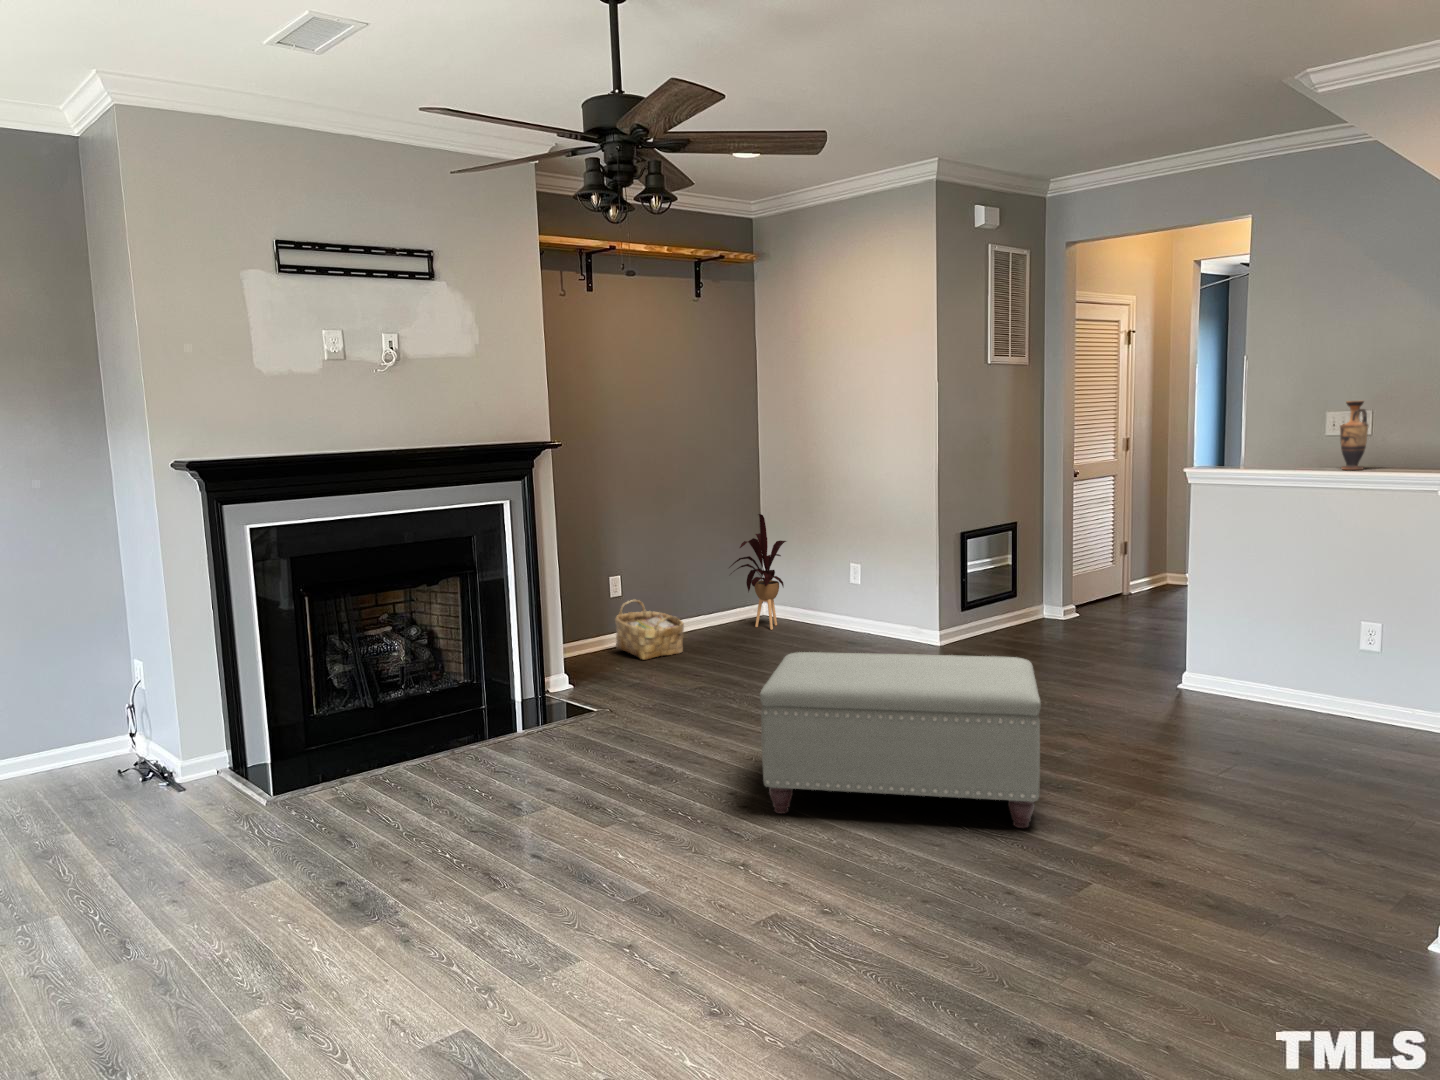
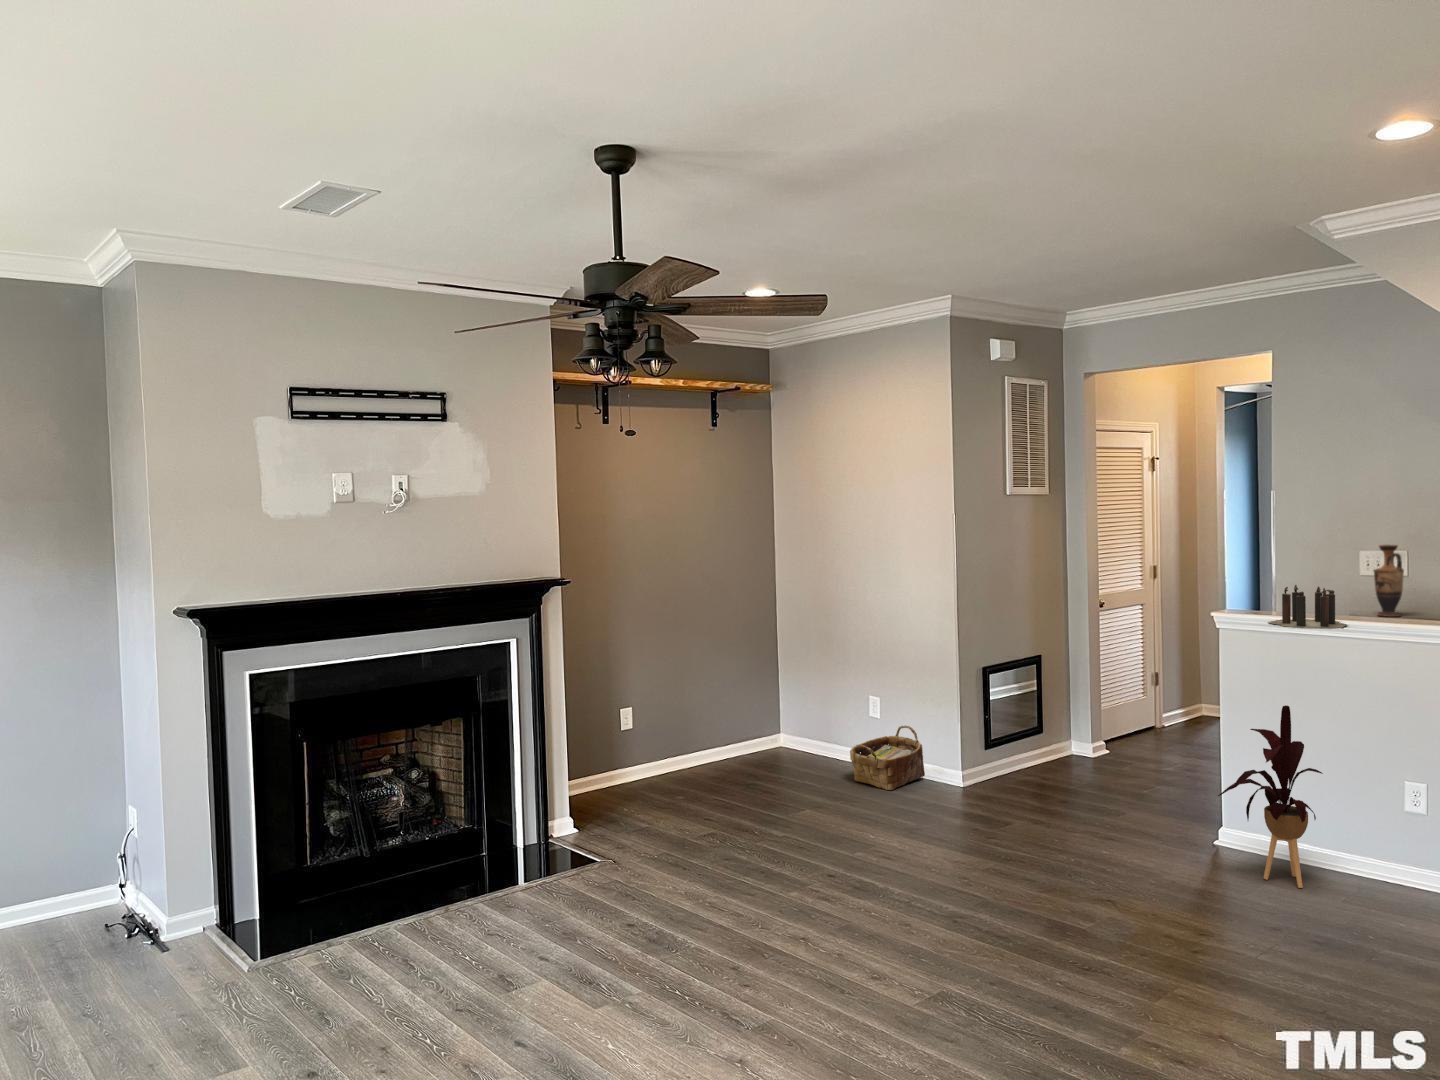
candle: none [1236,438,1335,478] -> present [1268,585,1347,628]
house plant: present [729,514,786,630] -> present [1218,705,1323,888]
woven basket: present [615,600,684,660] -> present [850,725,925,790]
ottoman: present [760,652,1041,828] -> none [763,814,1063,1024]

